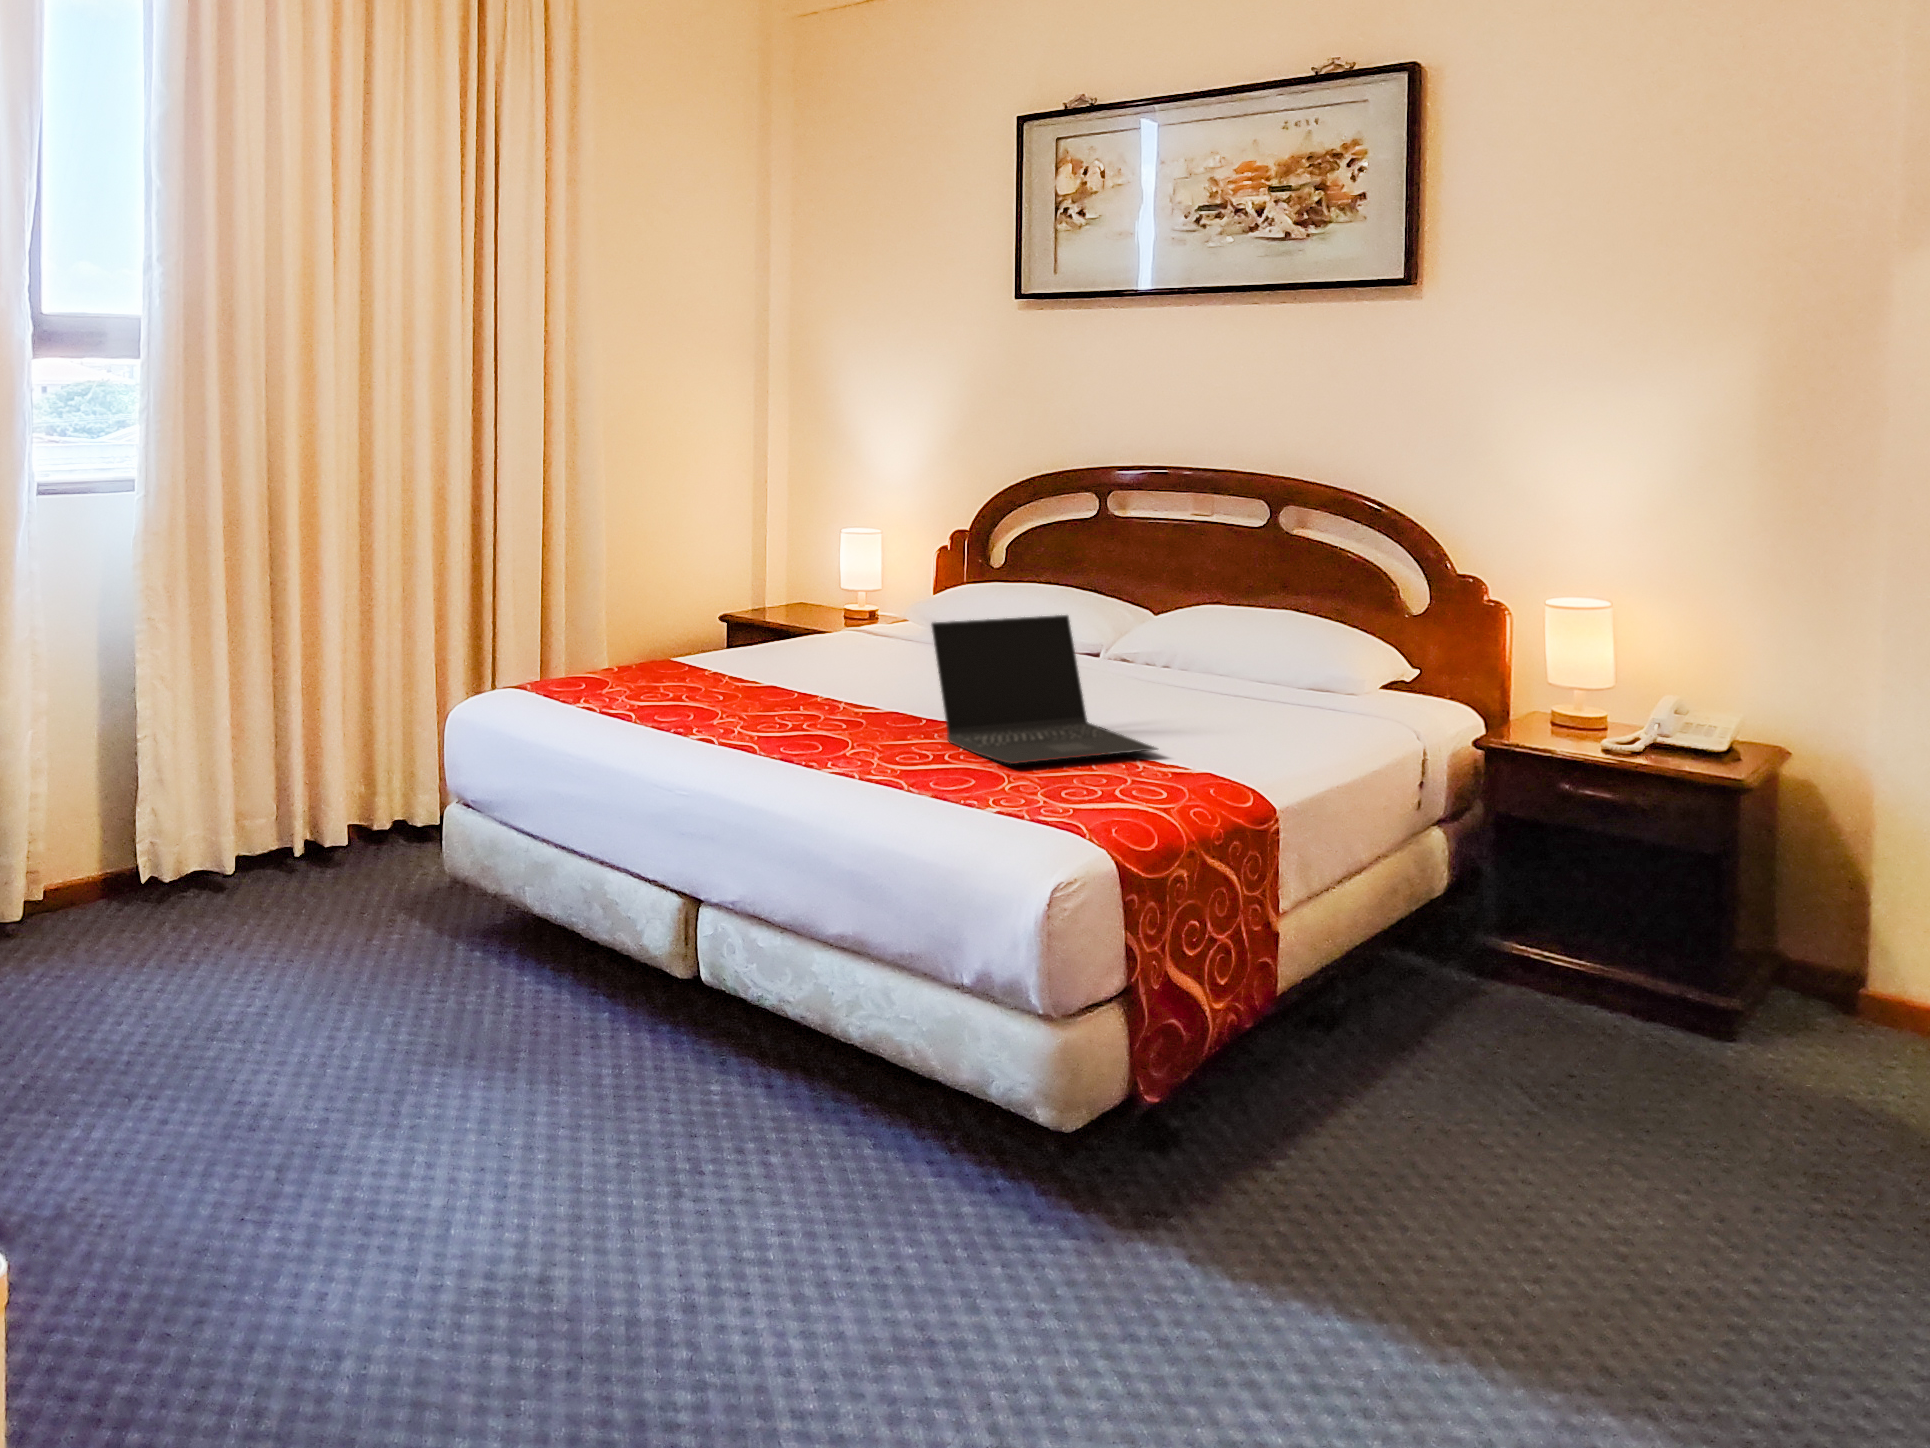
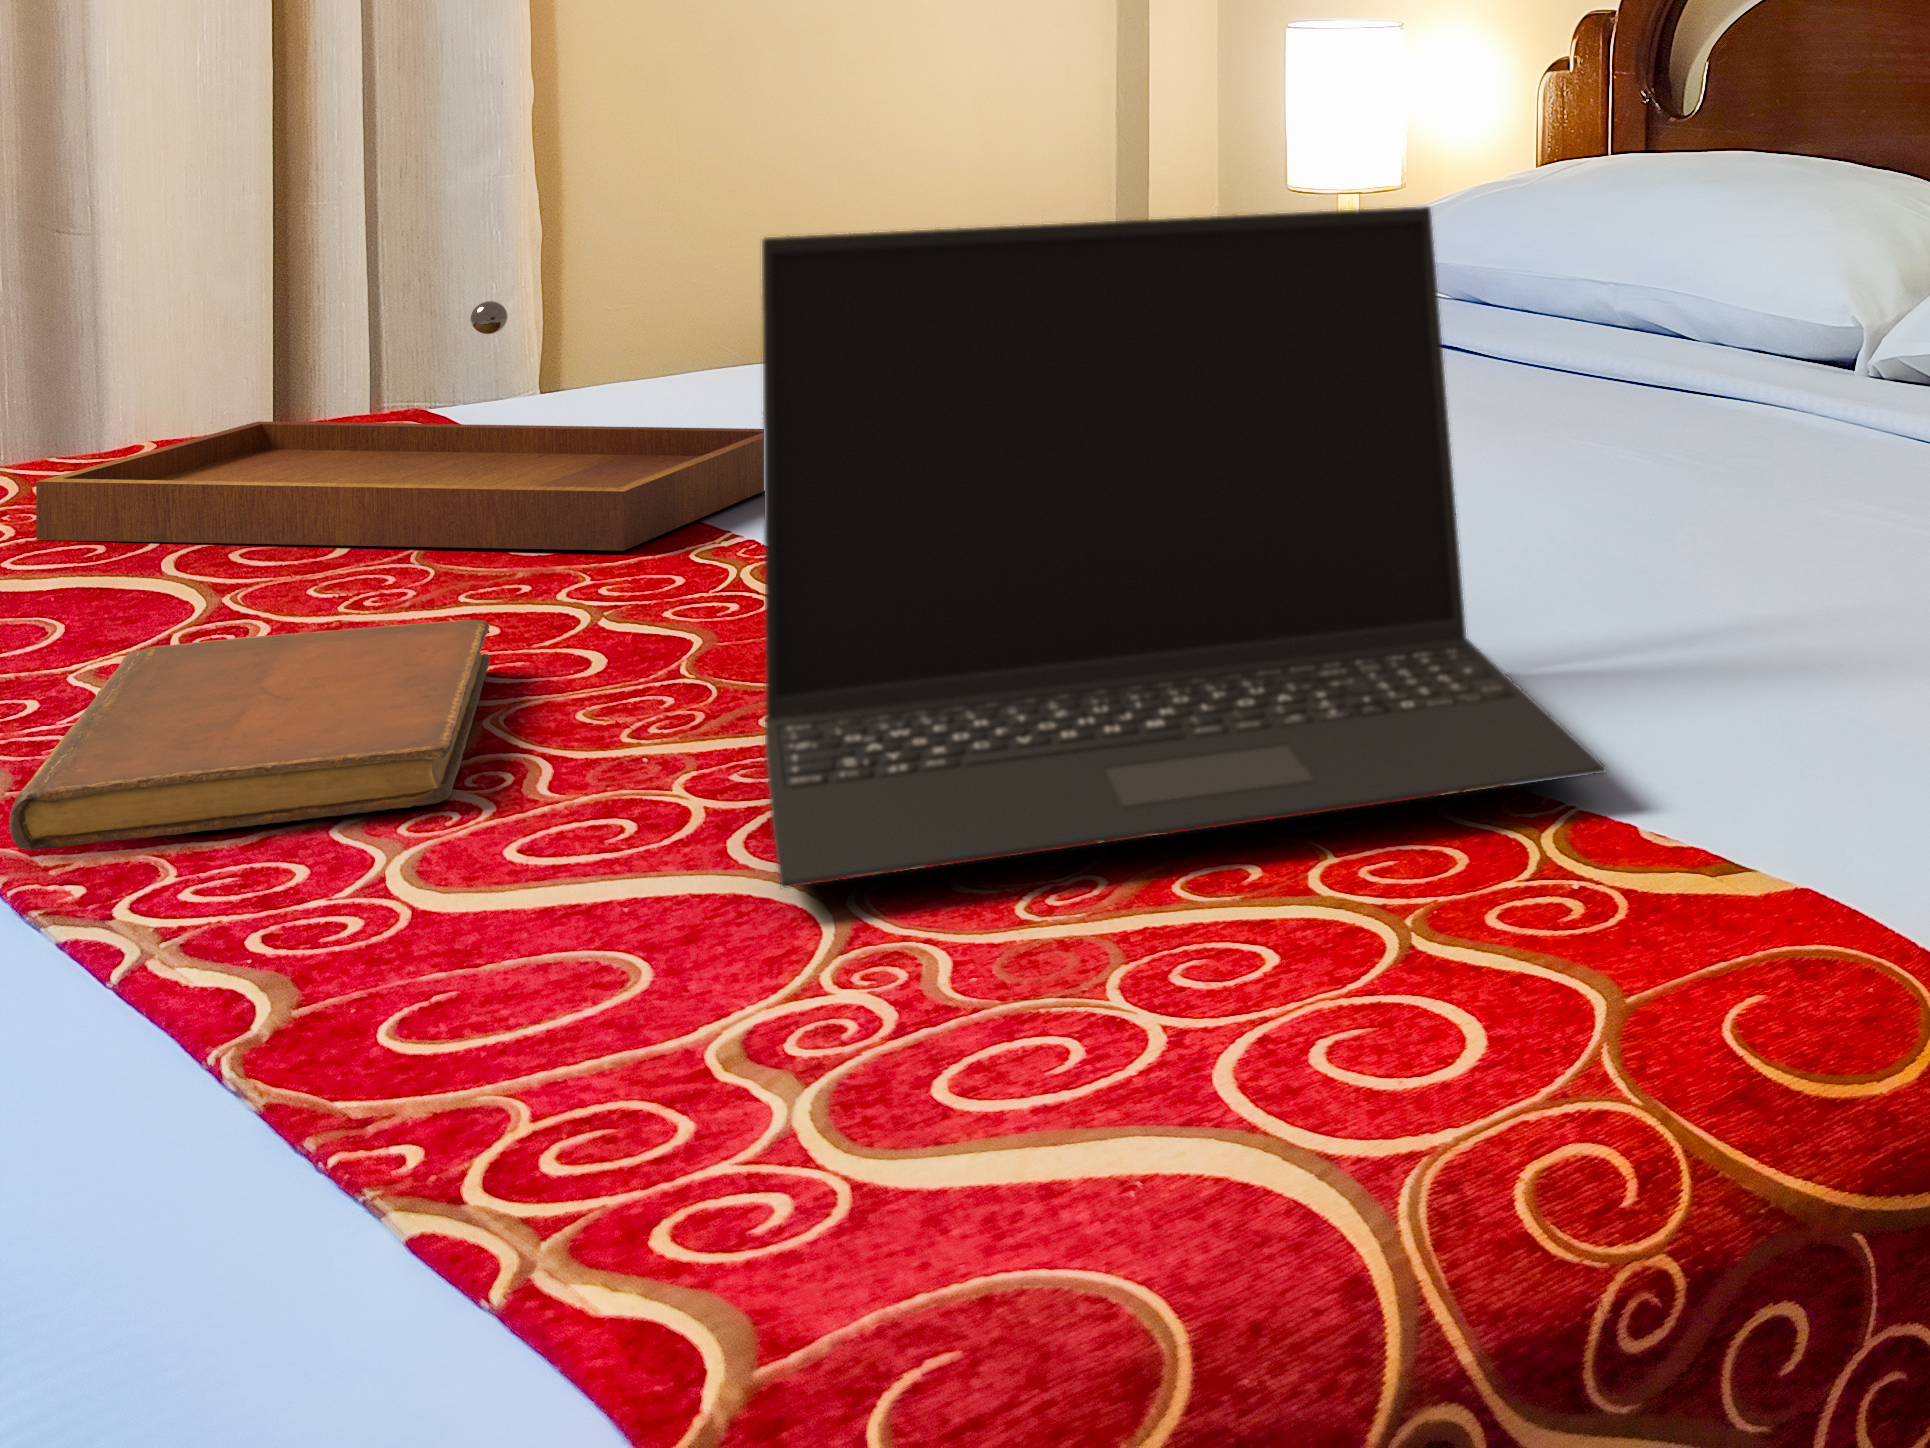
tray: none [659,628,826,696] -> present [36,301,764,551]
notebook: none [778,711,898,754] -> present [10,620,489,850]

